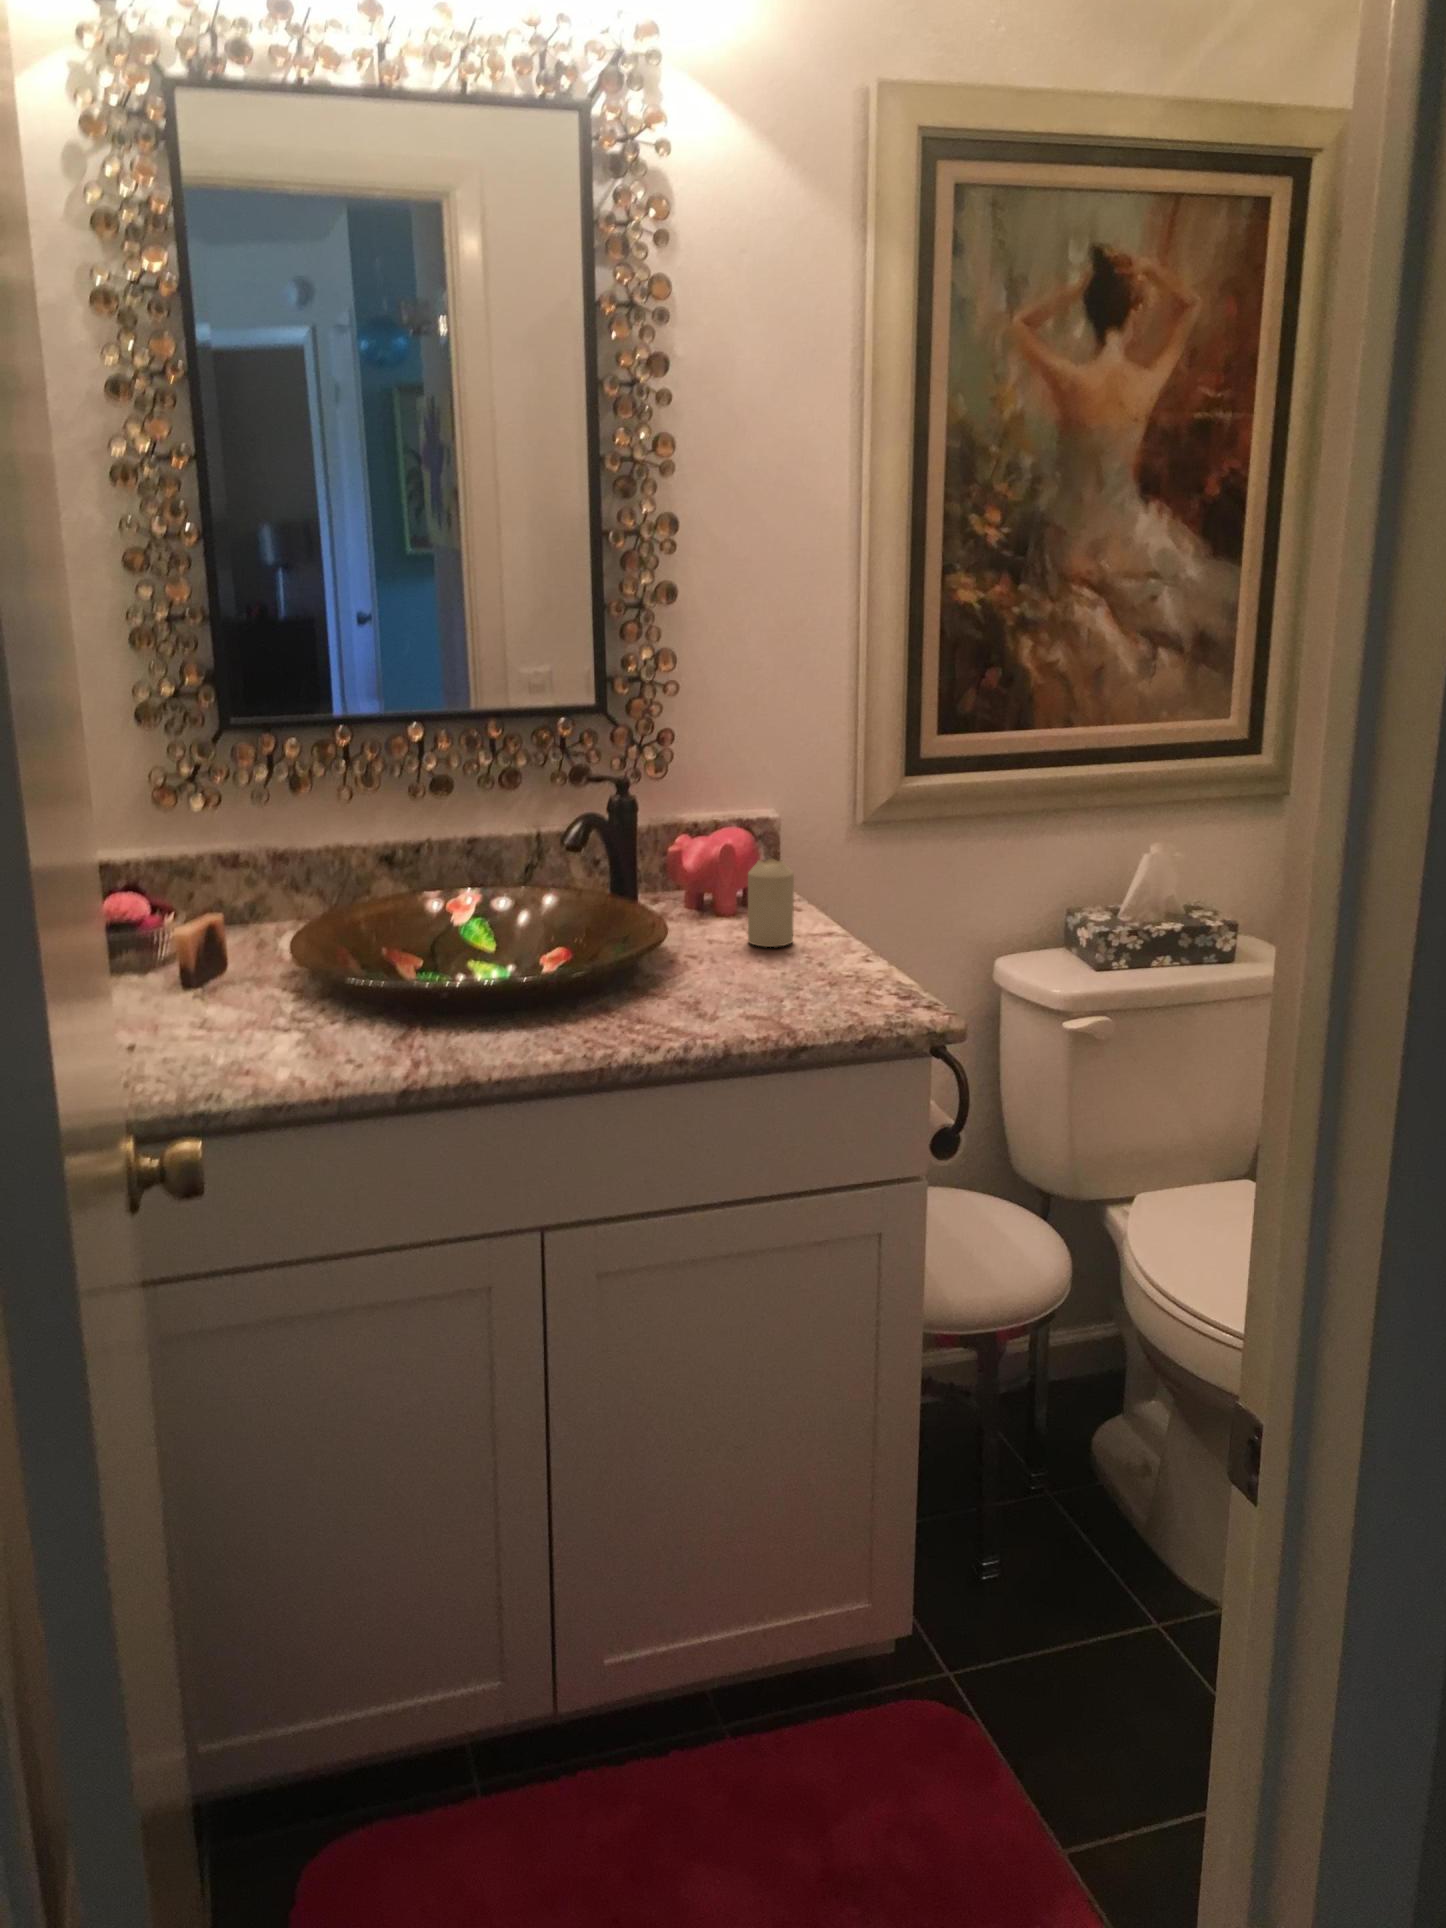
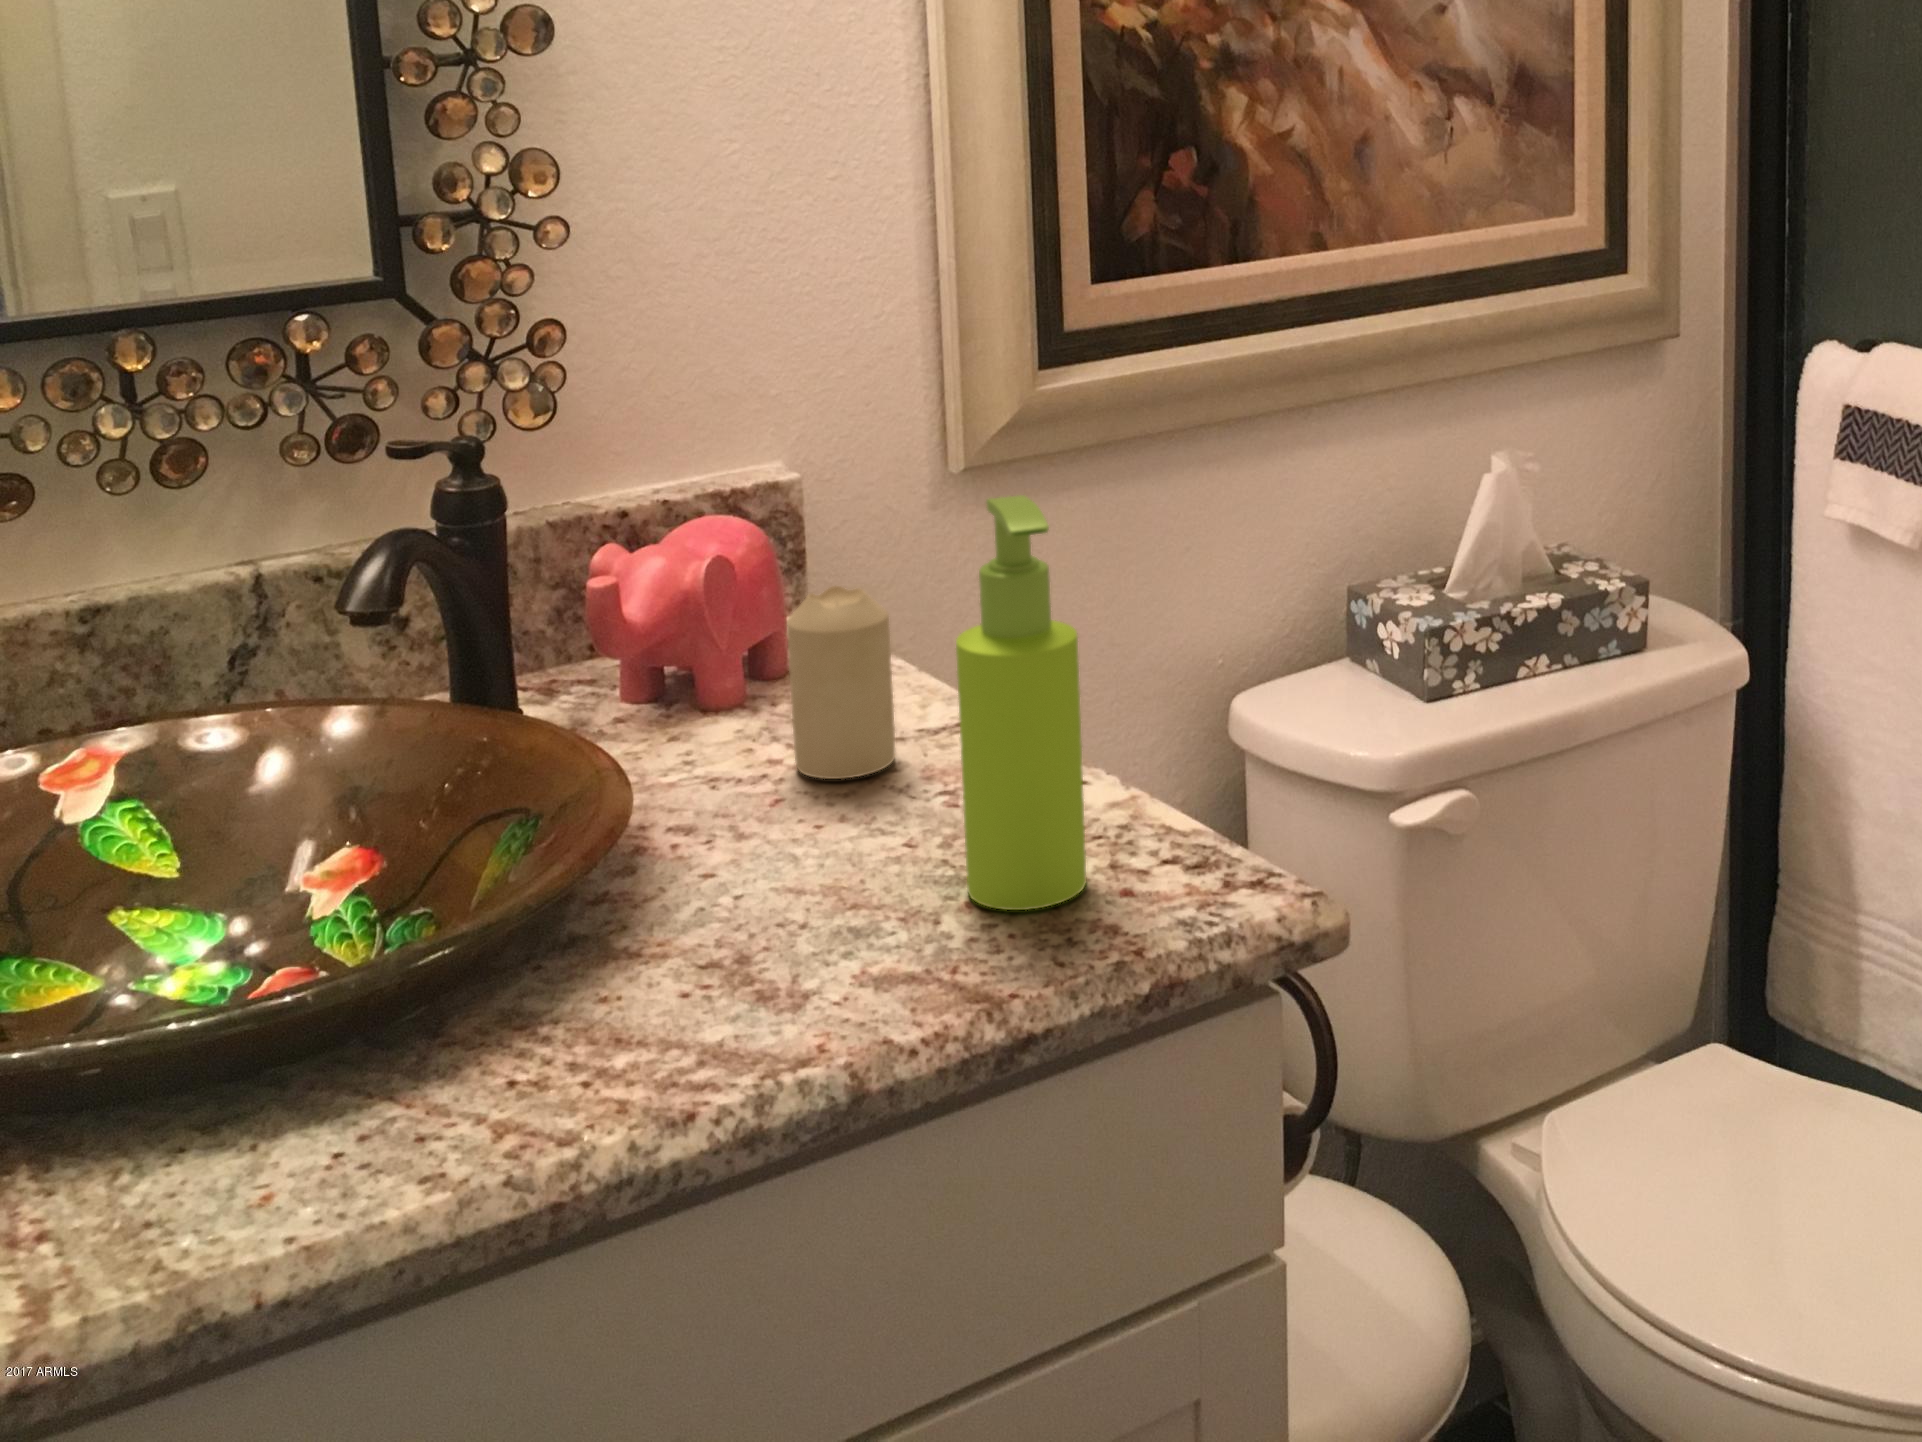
soap dispenser: none [800,813,856,1002] -> present [956,495,1087,910]

